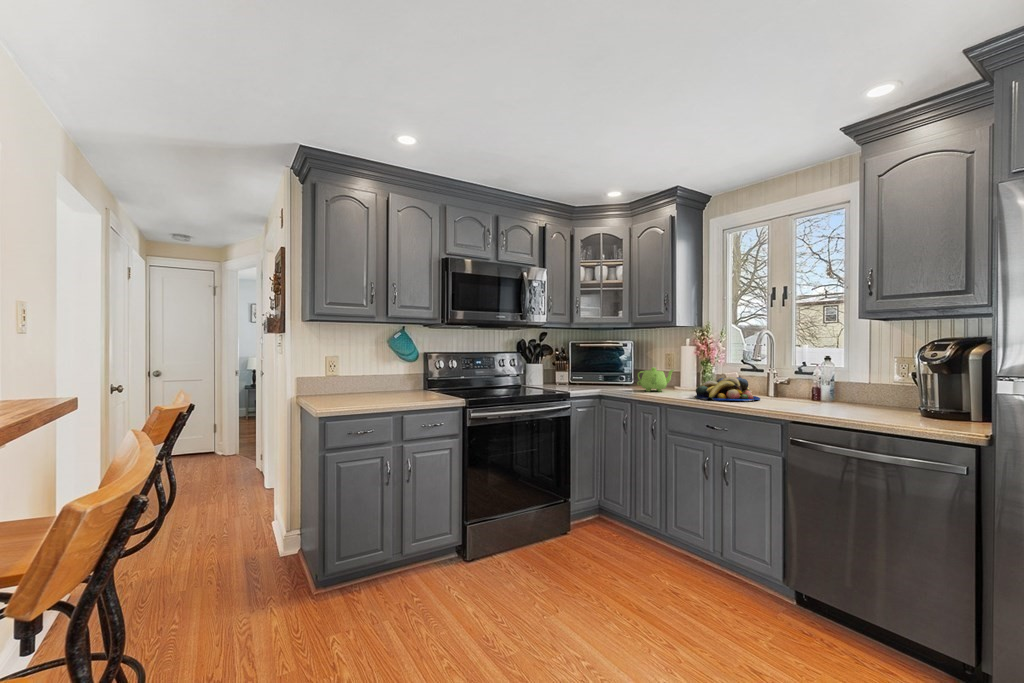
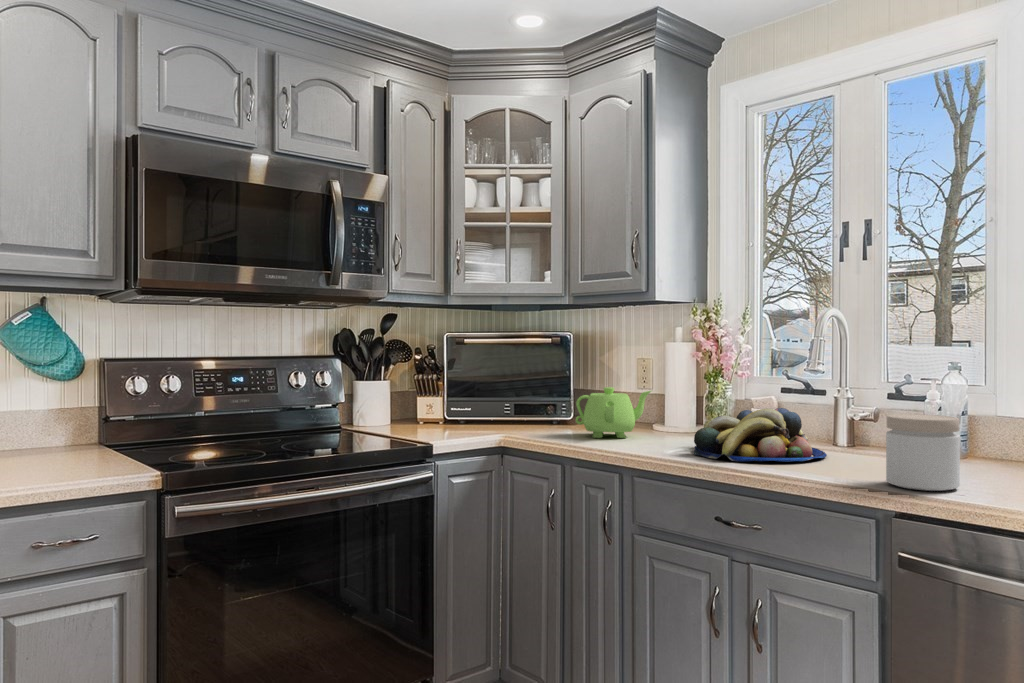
jar: none [784,378,818,411] -> present [886,414,960,491]

